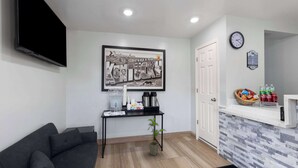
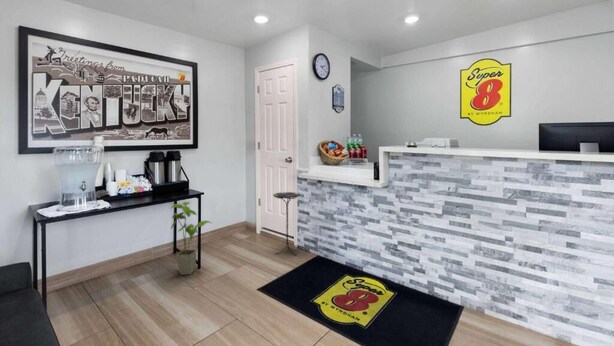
side table: none [202,118,220,161] -> present [273,192,300,252]

